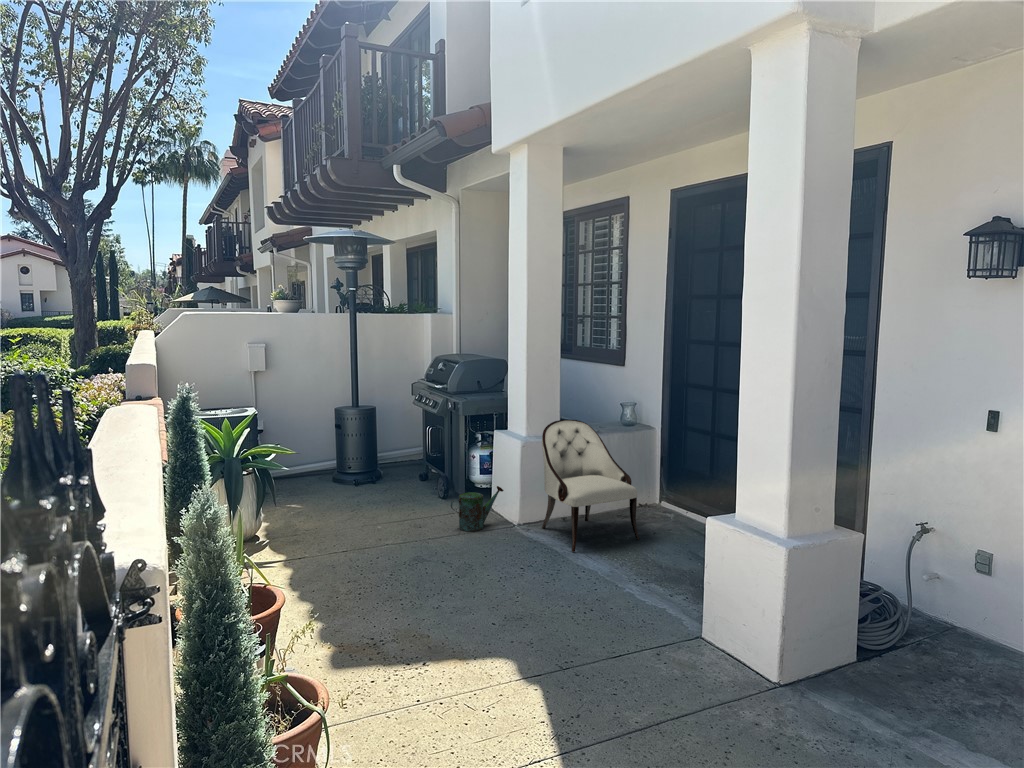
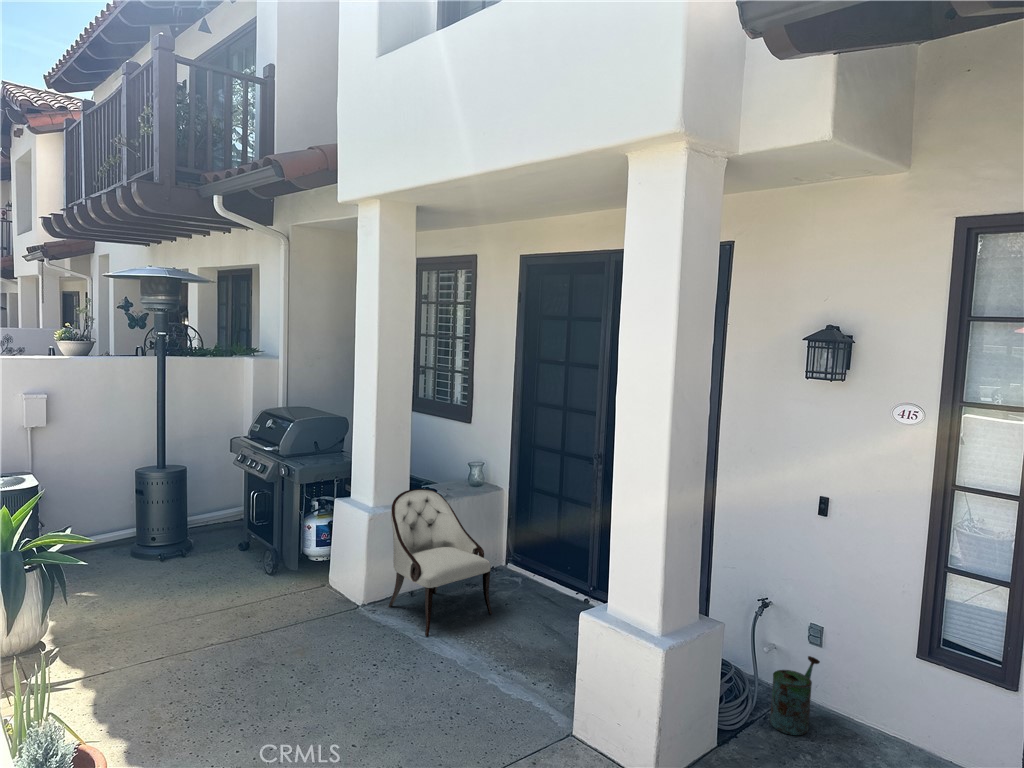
watering can: present [451,486,504,531] -> present [770,656,820,735]

